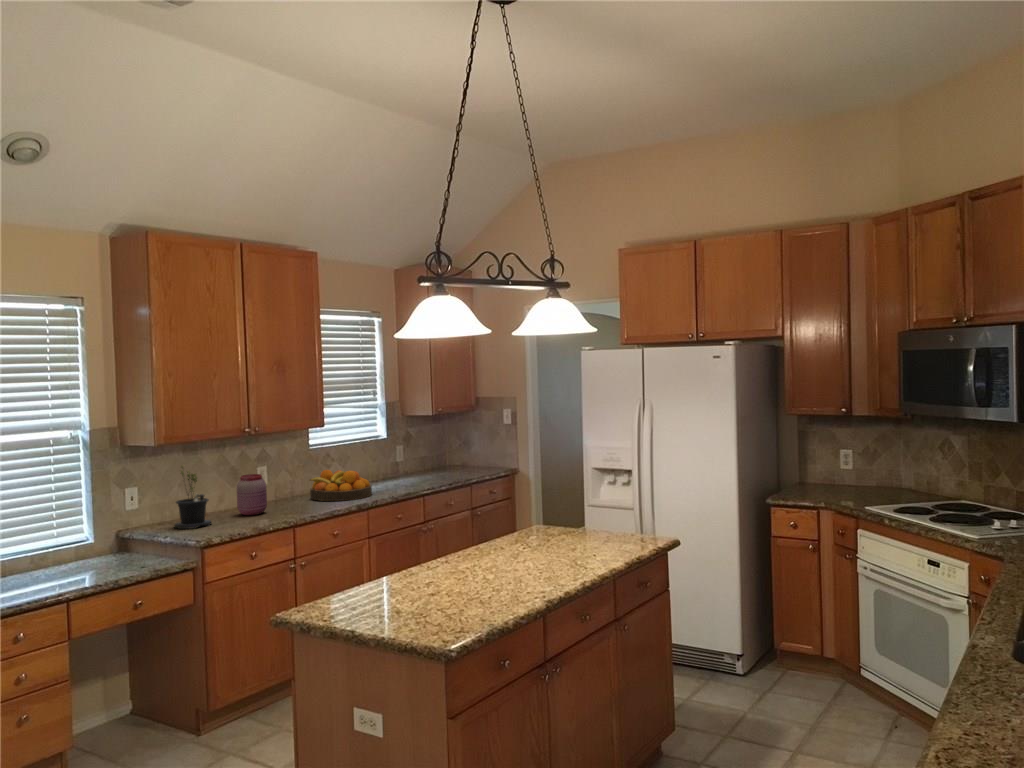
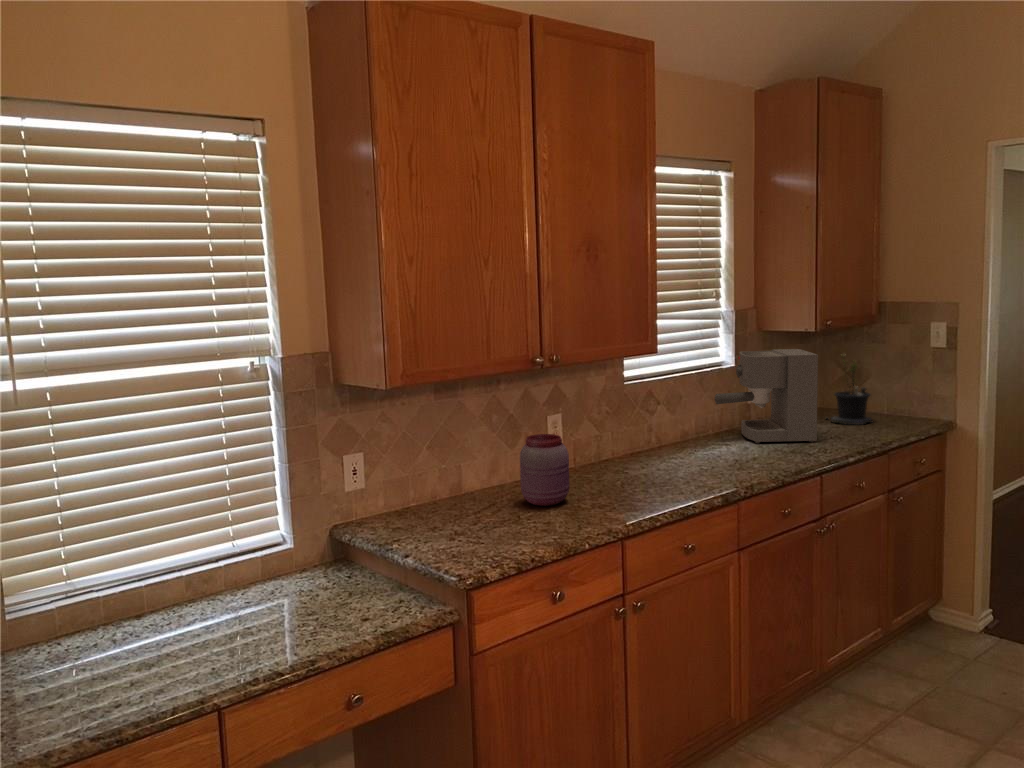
coffee maker: none [370,425,431,483] -> present [715,349,818,443]
potted plant: present [174,465,211,529] -> present [825,354,872,425]
fruit bowl: present [309,470,372,501] -> none [630,424,734,481]

